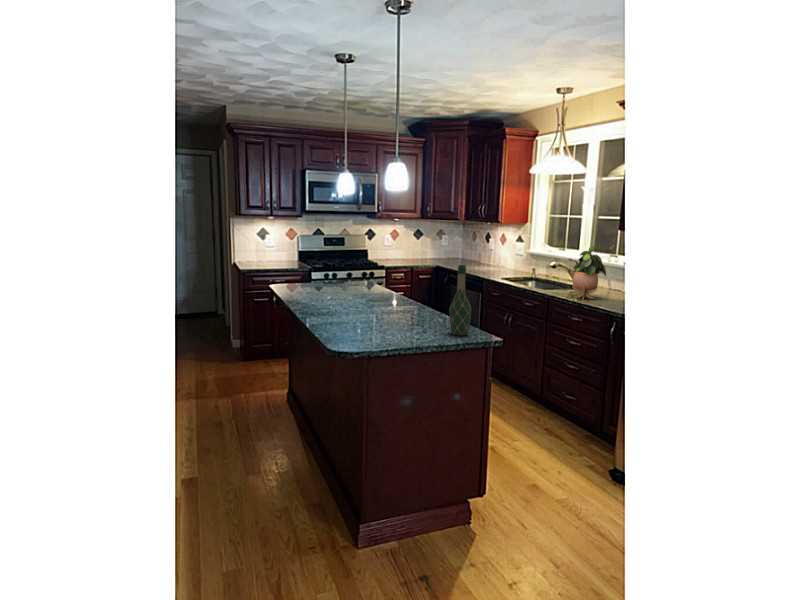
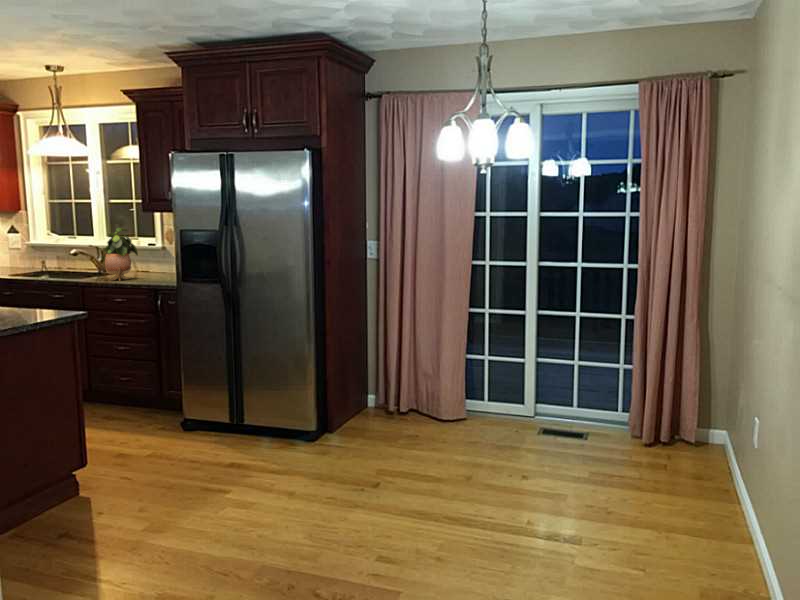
wine bottle: present [449,265,472,335] -> none [23,244,49,313]

